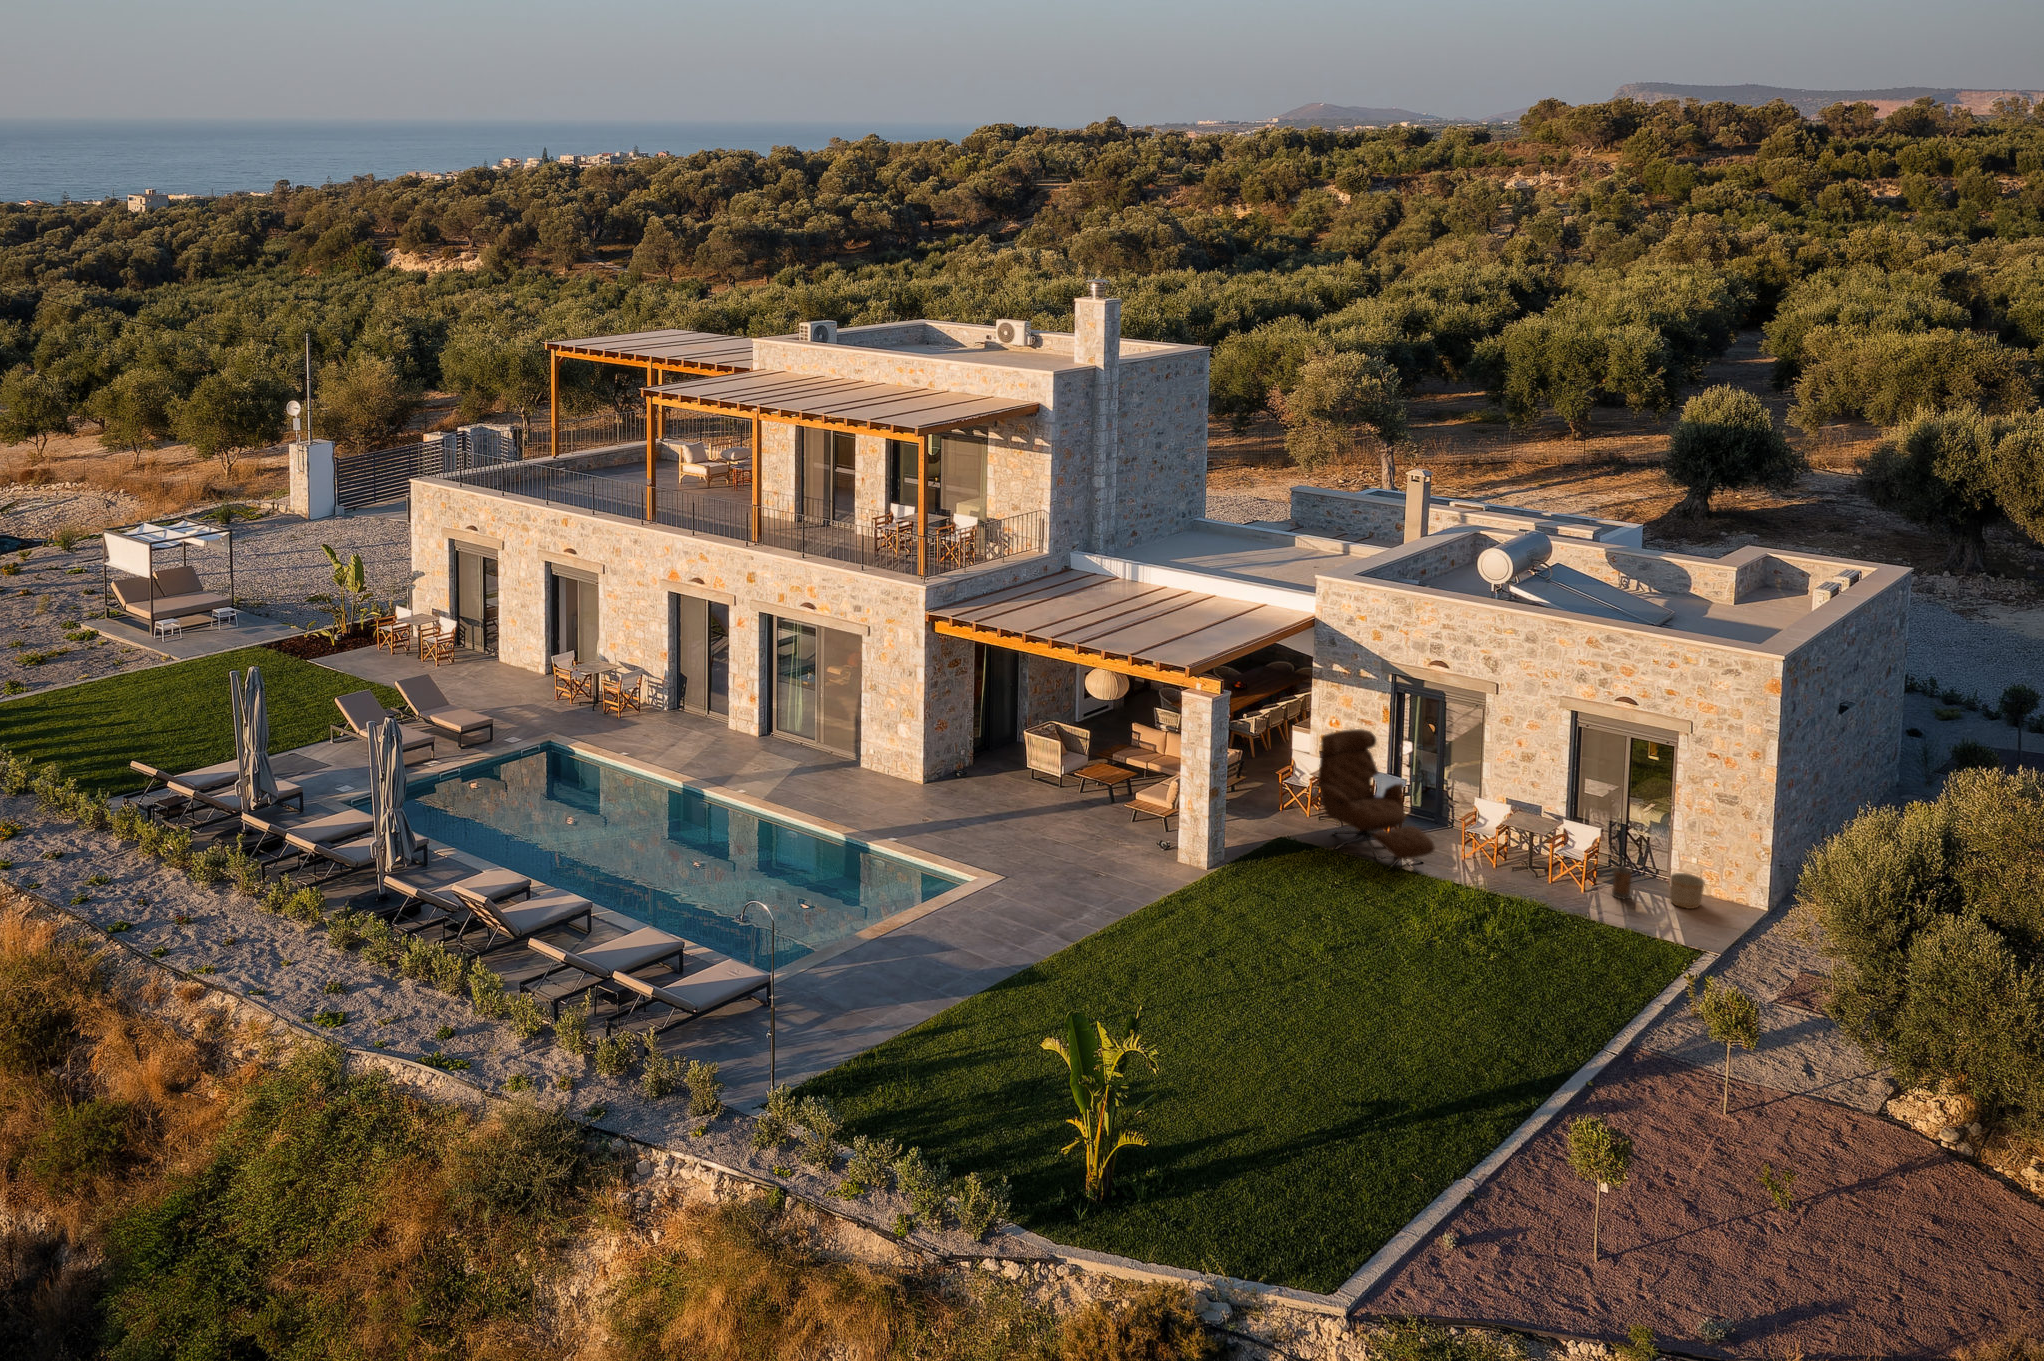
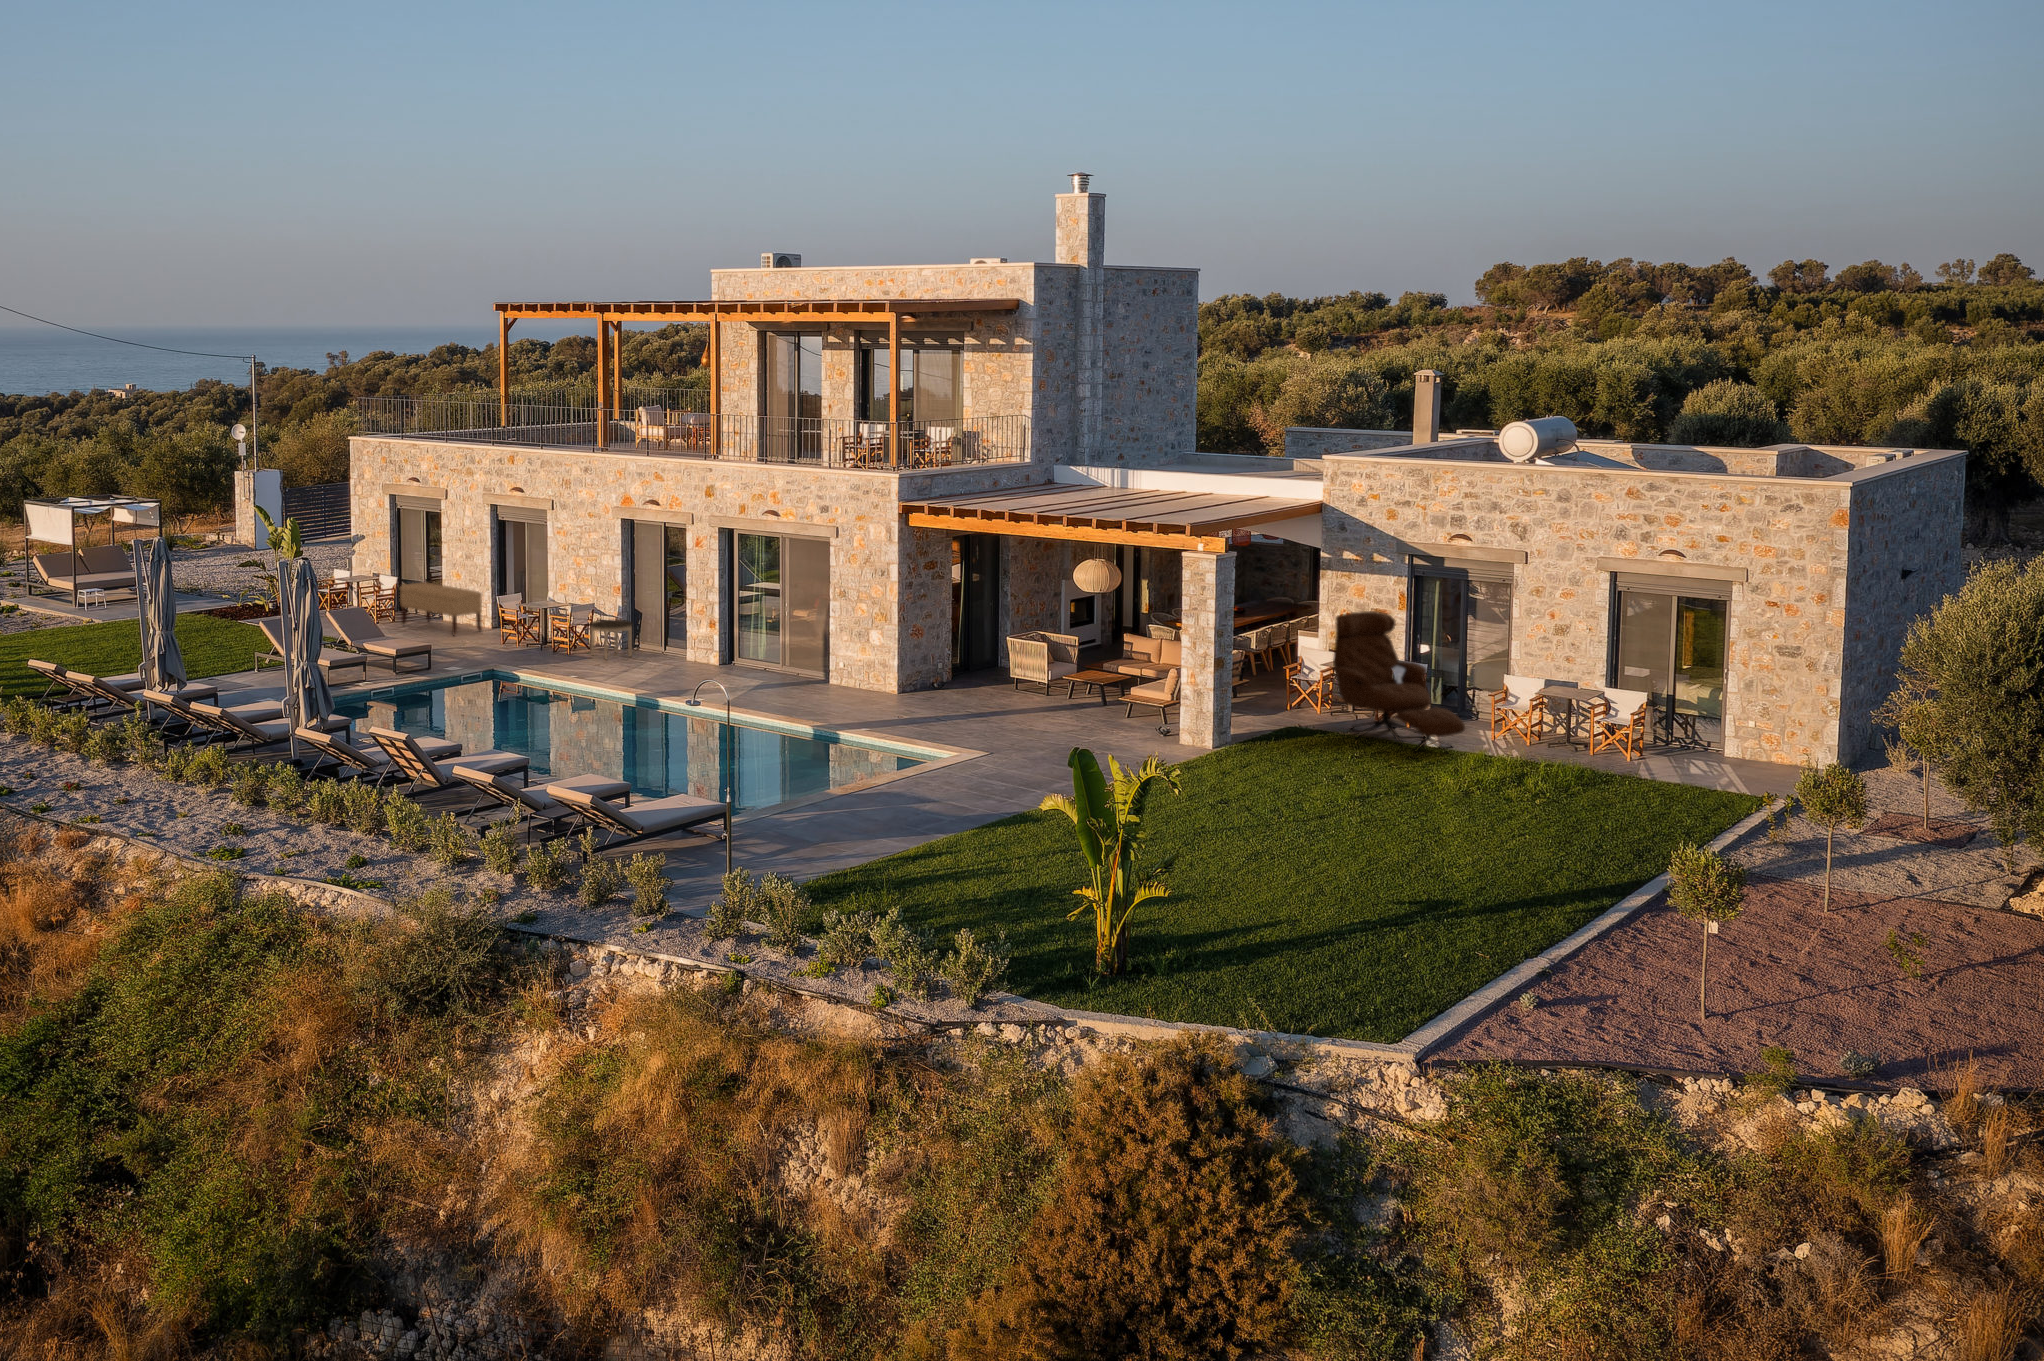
bench: none [464,630,541,688] -> present [400,582,482,635]
round table: none [640,685,680,727] -> present [589,620,633,660]
watering can: present [1612,859,1632,899] -> none [1665,724,1688,770]
planter: present [1670,873,1705,909] -> none [1729,741,1768,776]

